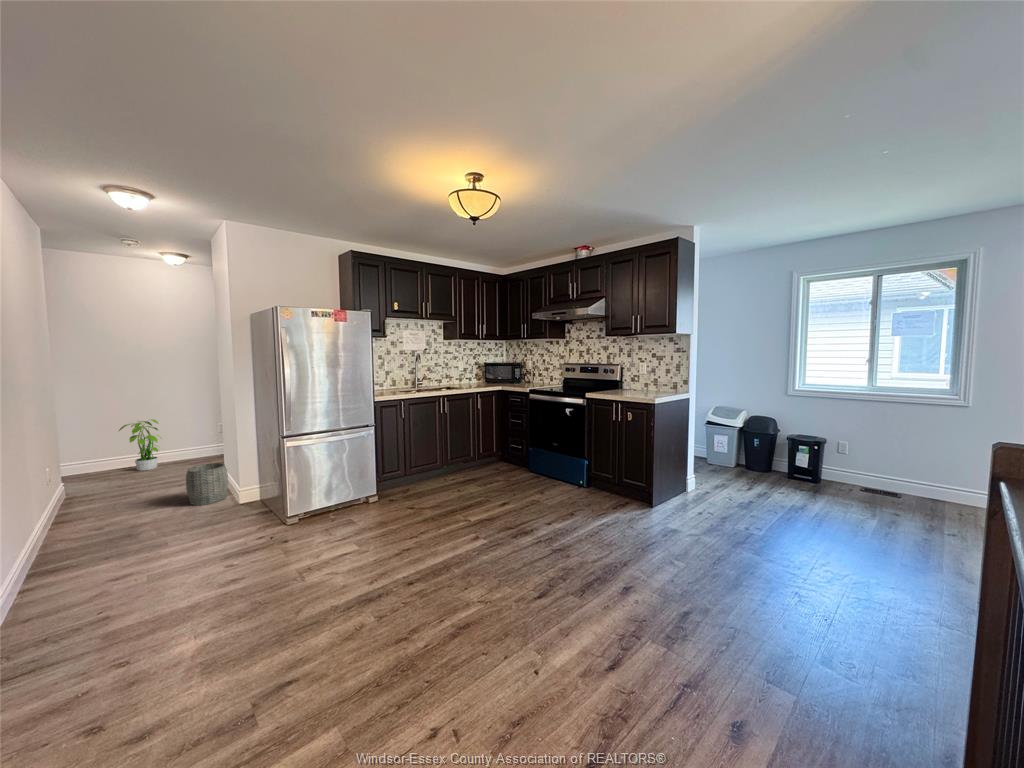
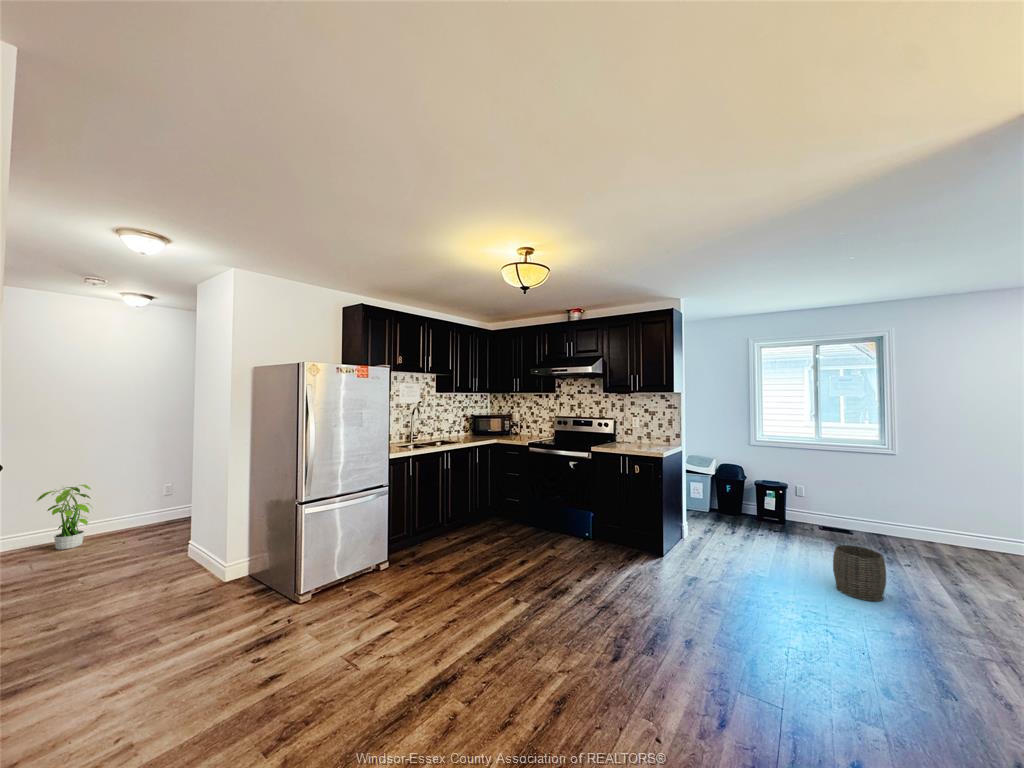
woven basket: present [186,463,228,505] -> present [833,545,886,601]

